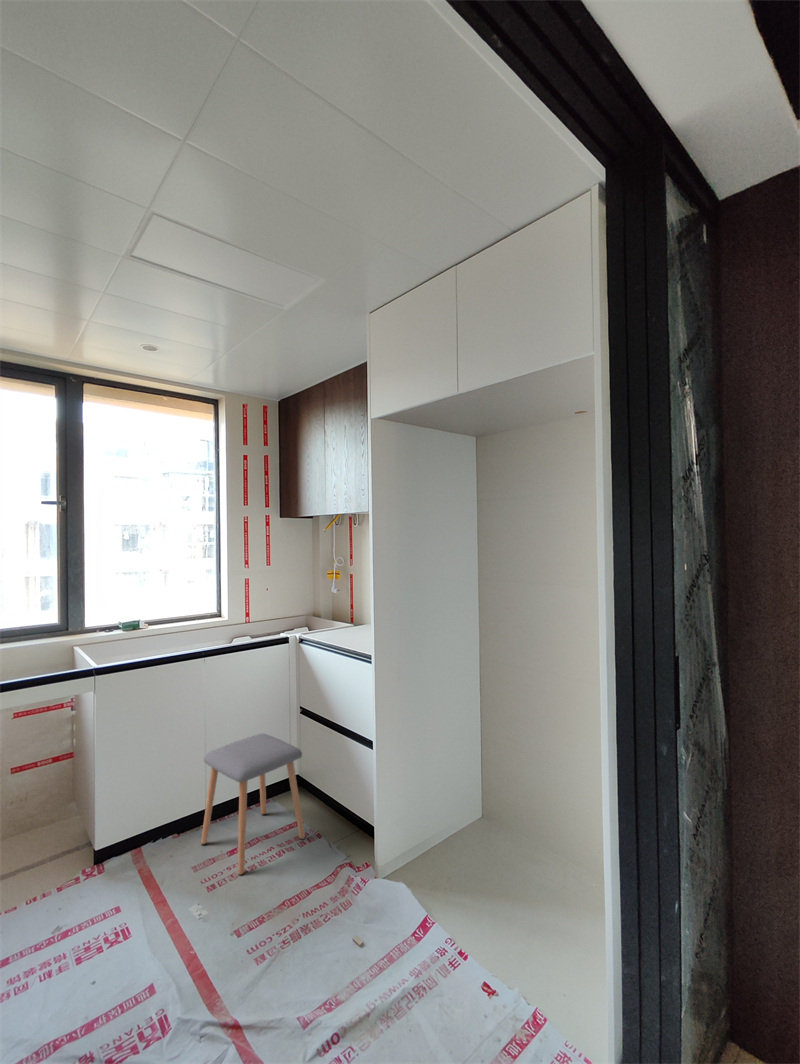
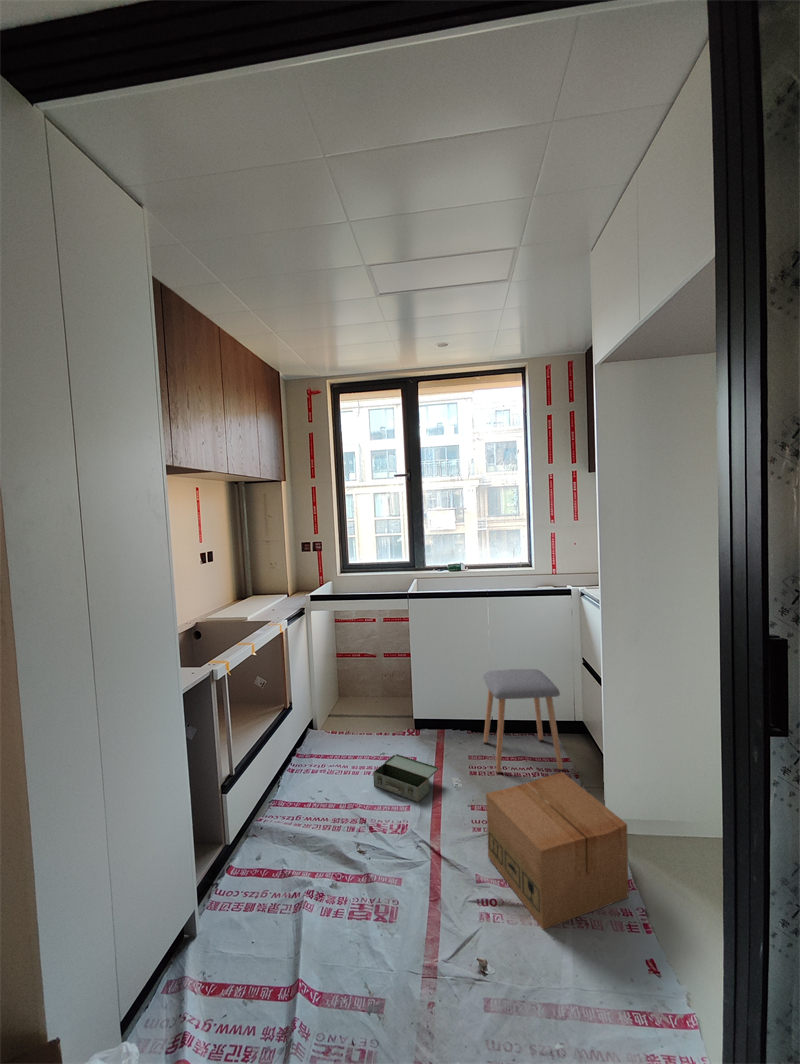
cardboard box: none [294,839,434,1027] -> present [486,772,628,929]
toolbox: none [72,905,175,987] -> present [373,754,439,802]

